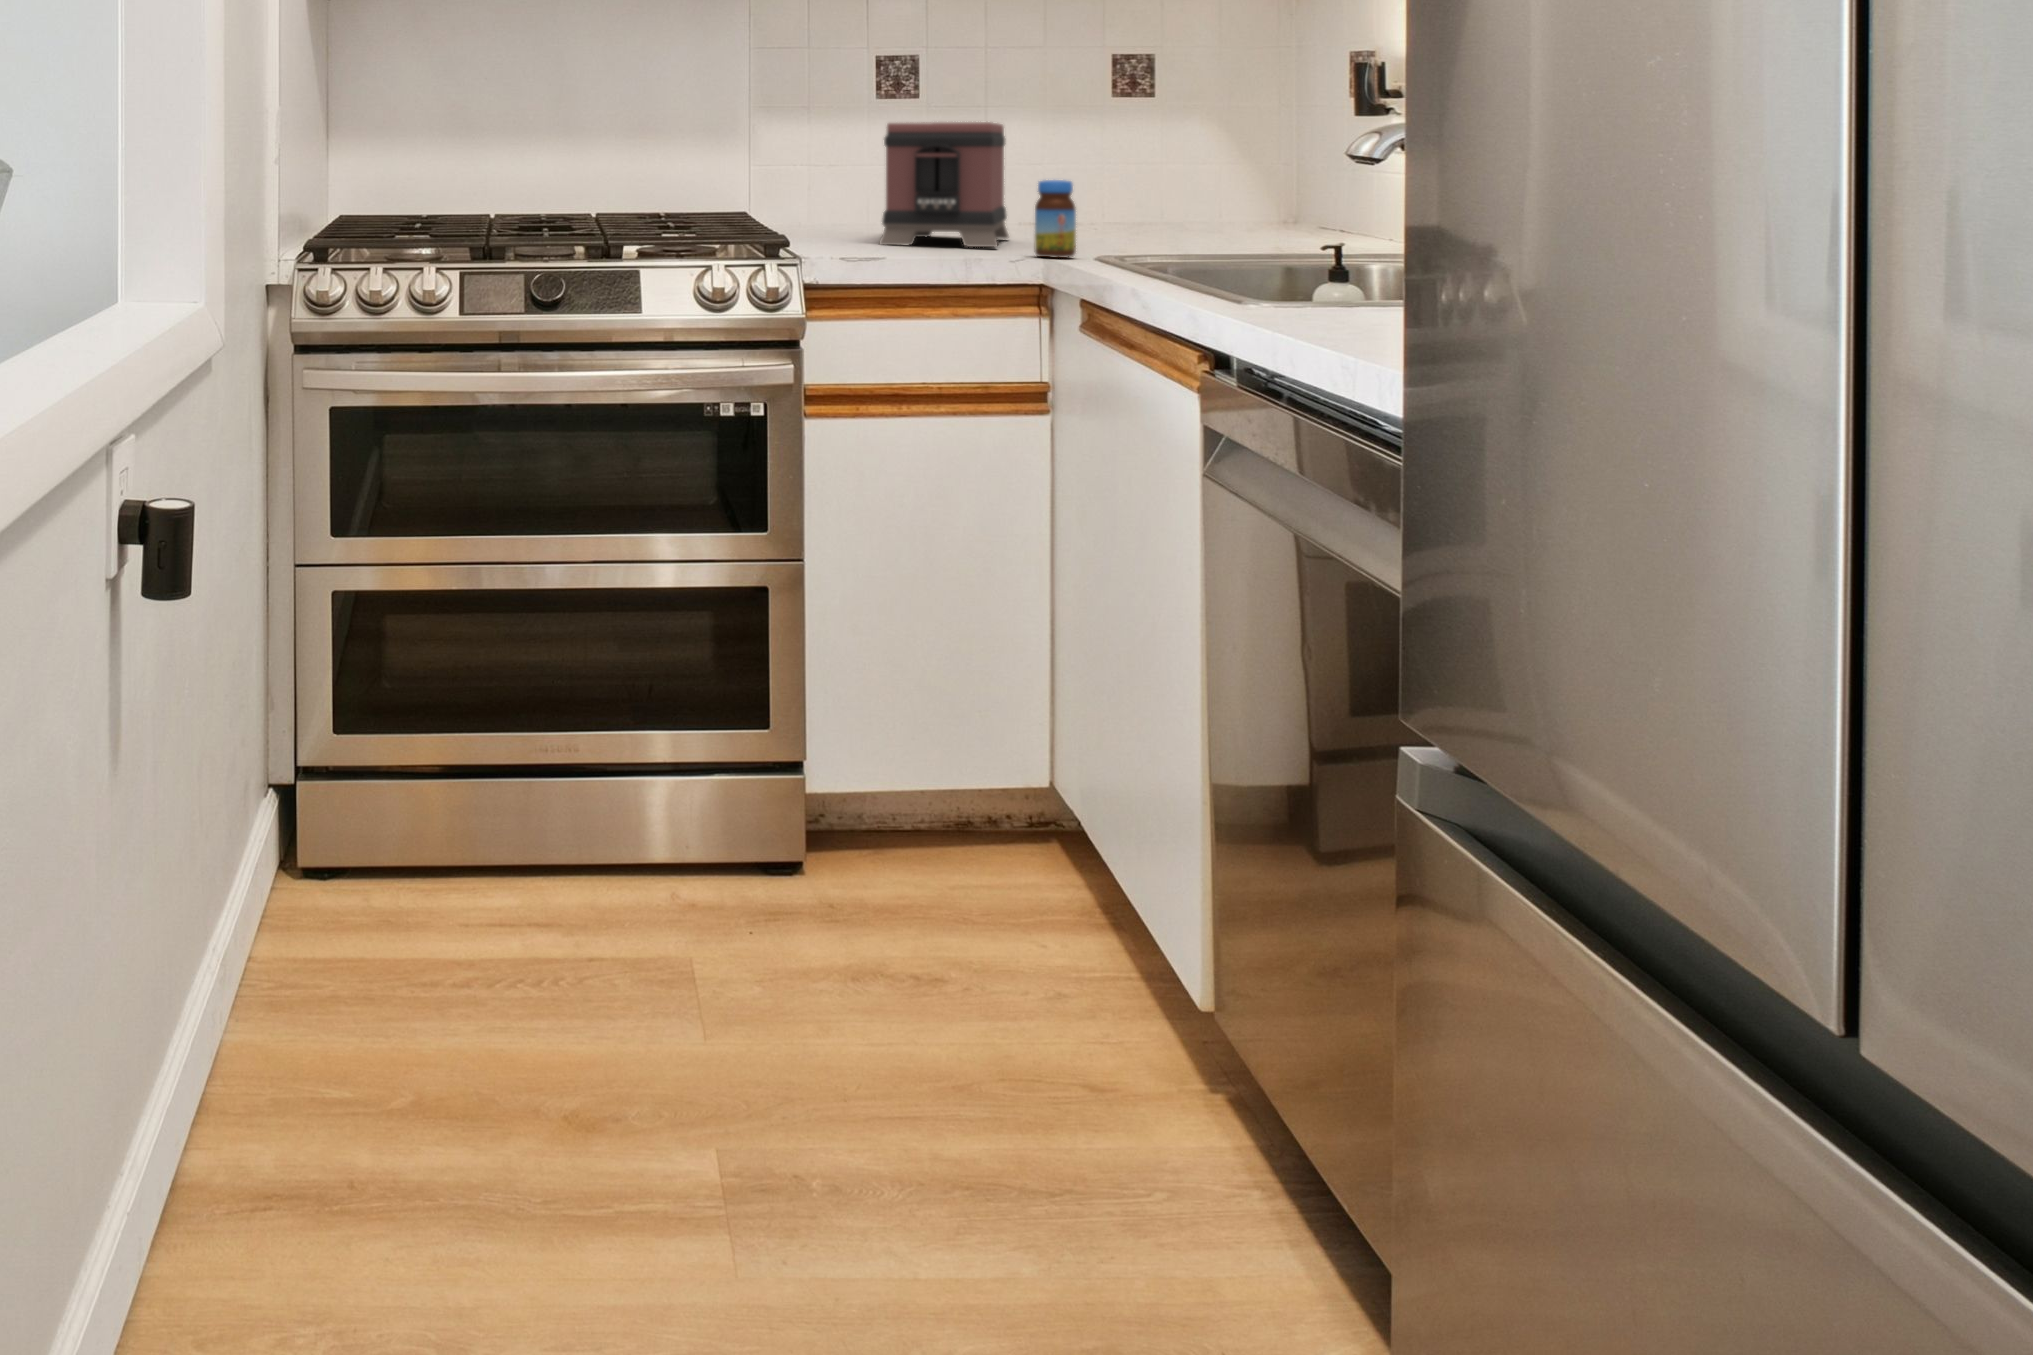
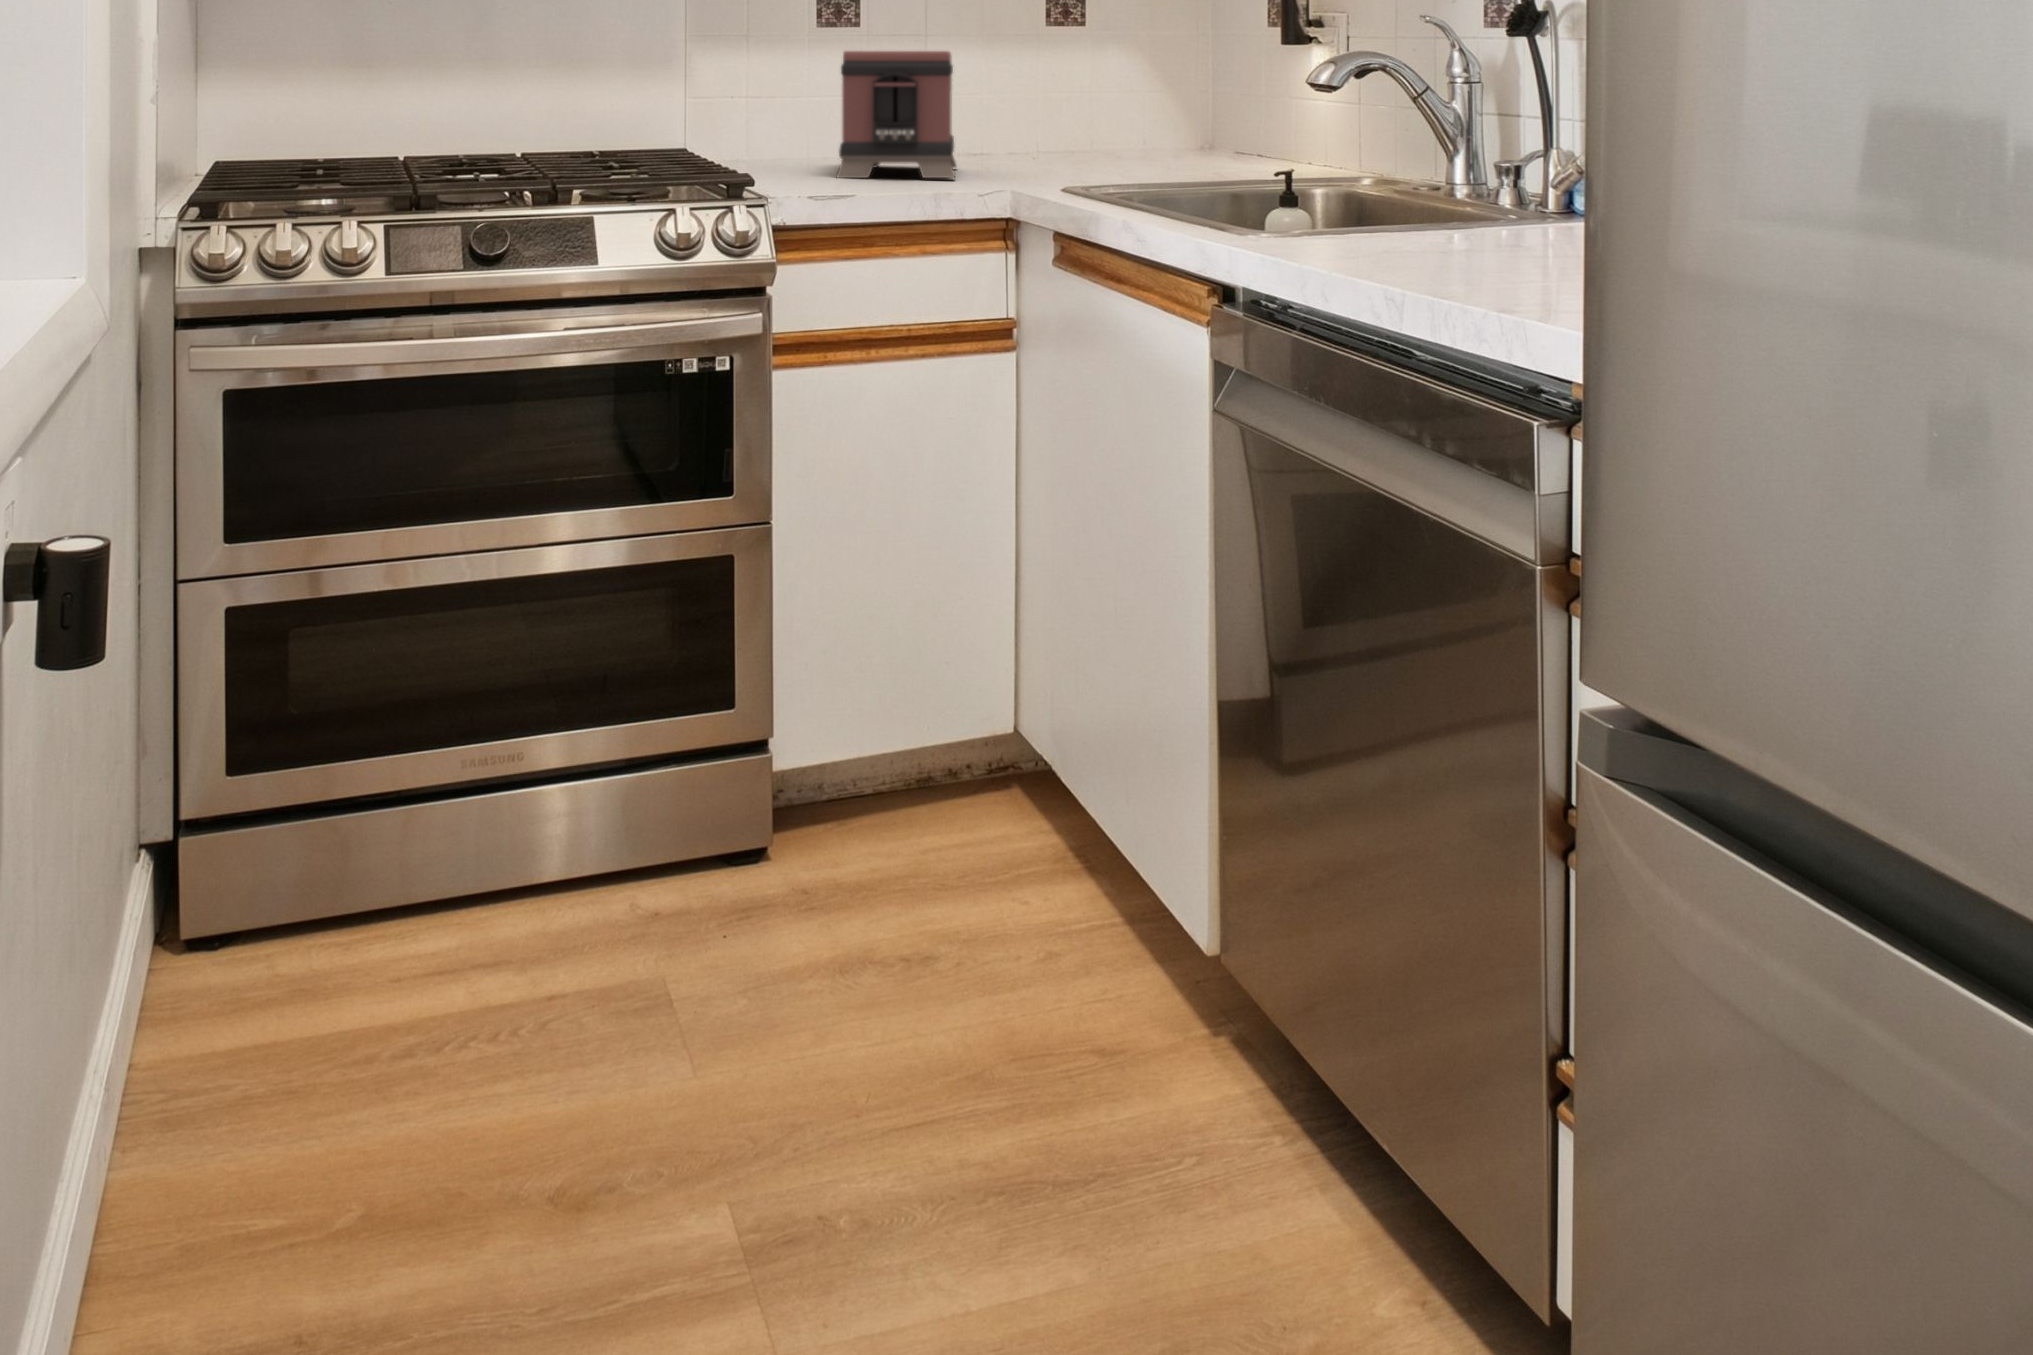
jar: present [1034,180,1076,258] -> none [997,110,1037,189]

